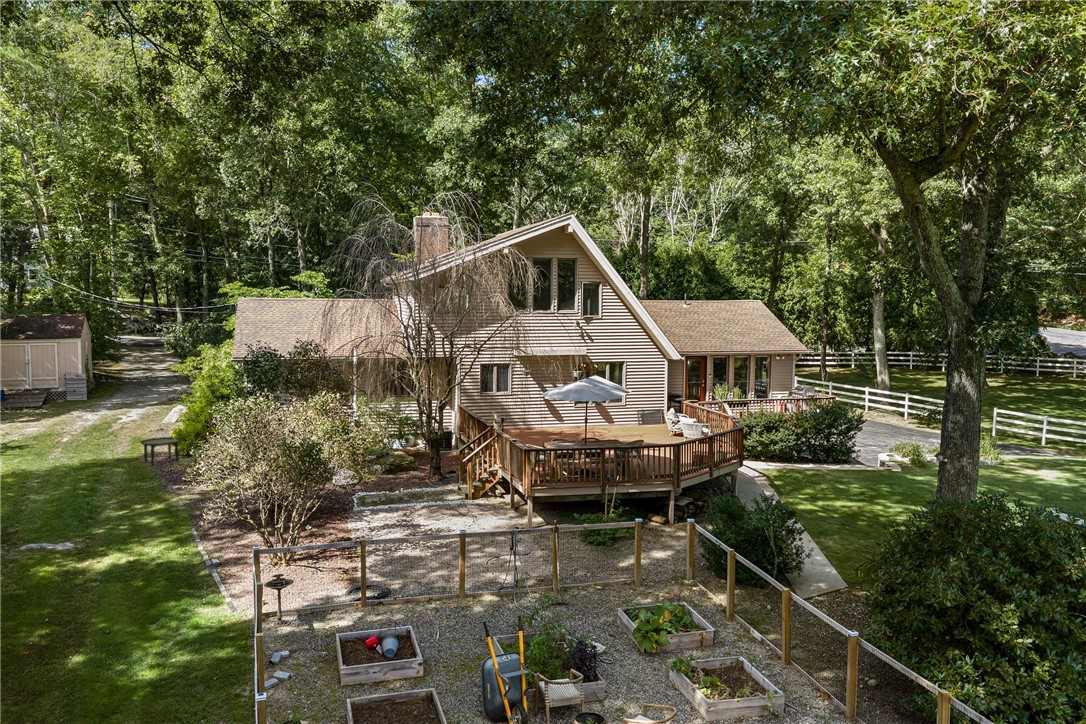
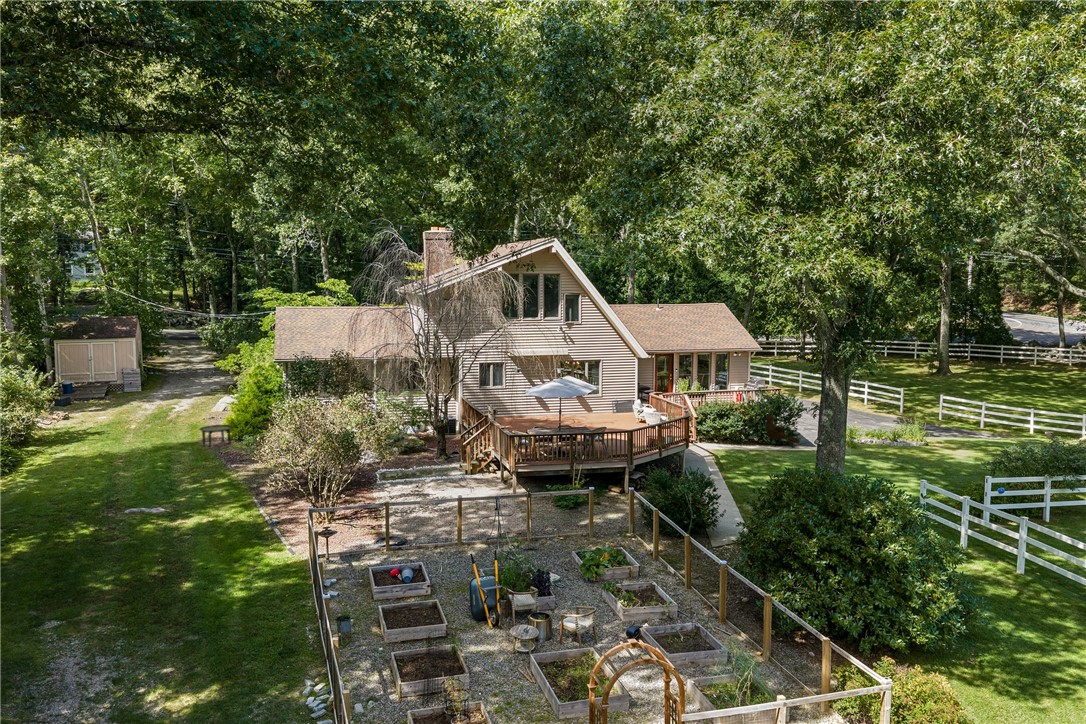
lounge chair: none [821,428,862,467] -> present [766,415,800,446]

